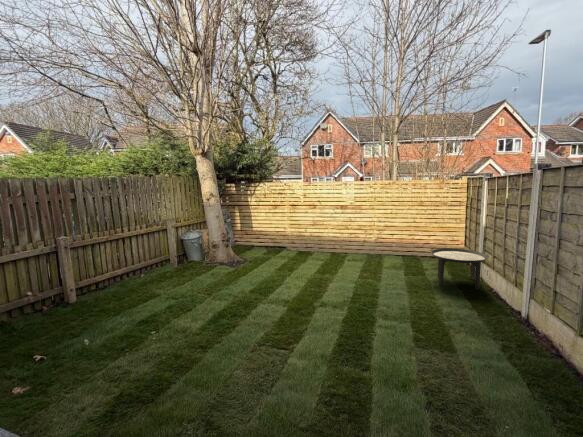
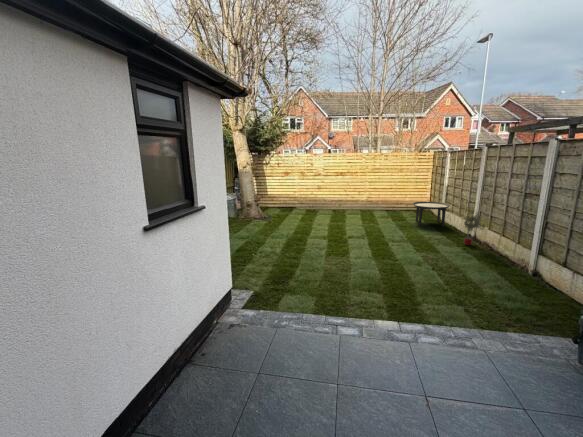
potted tree: none [502,276,546,336] -> present [464,212,484,245]

